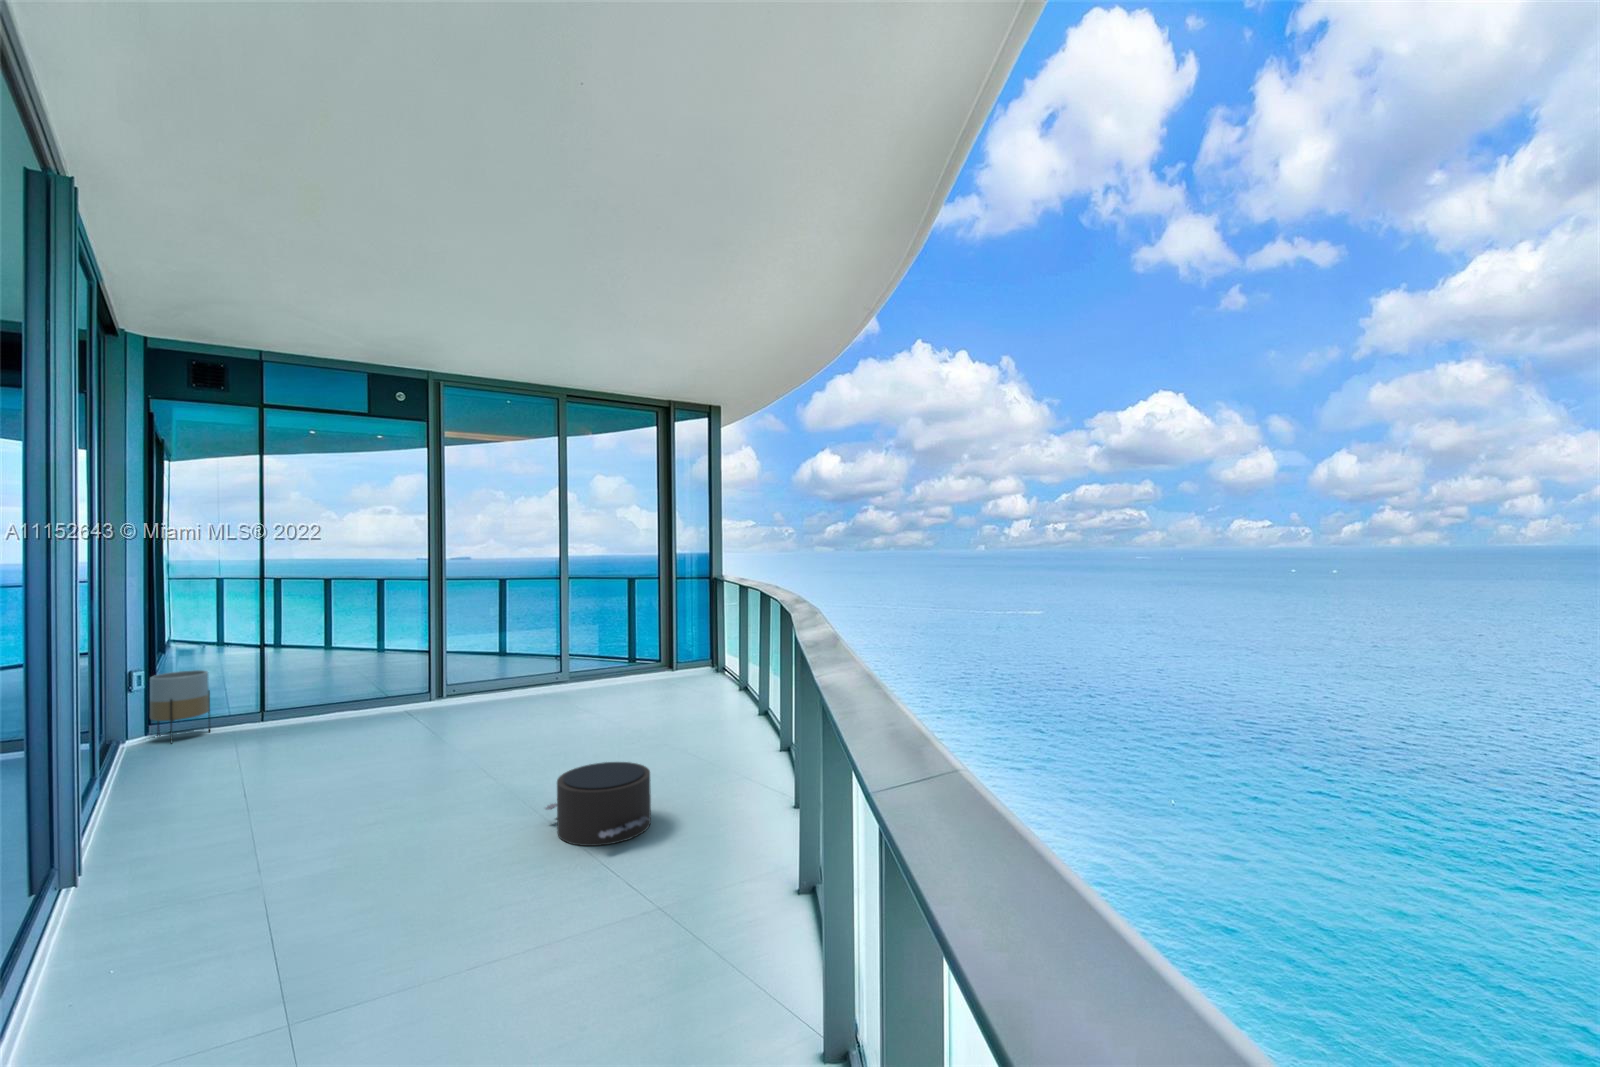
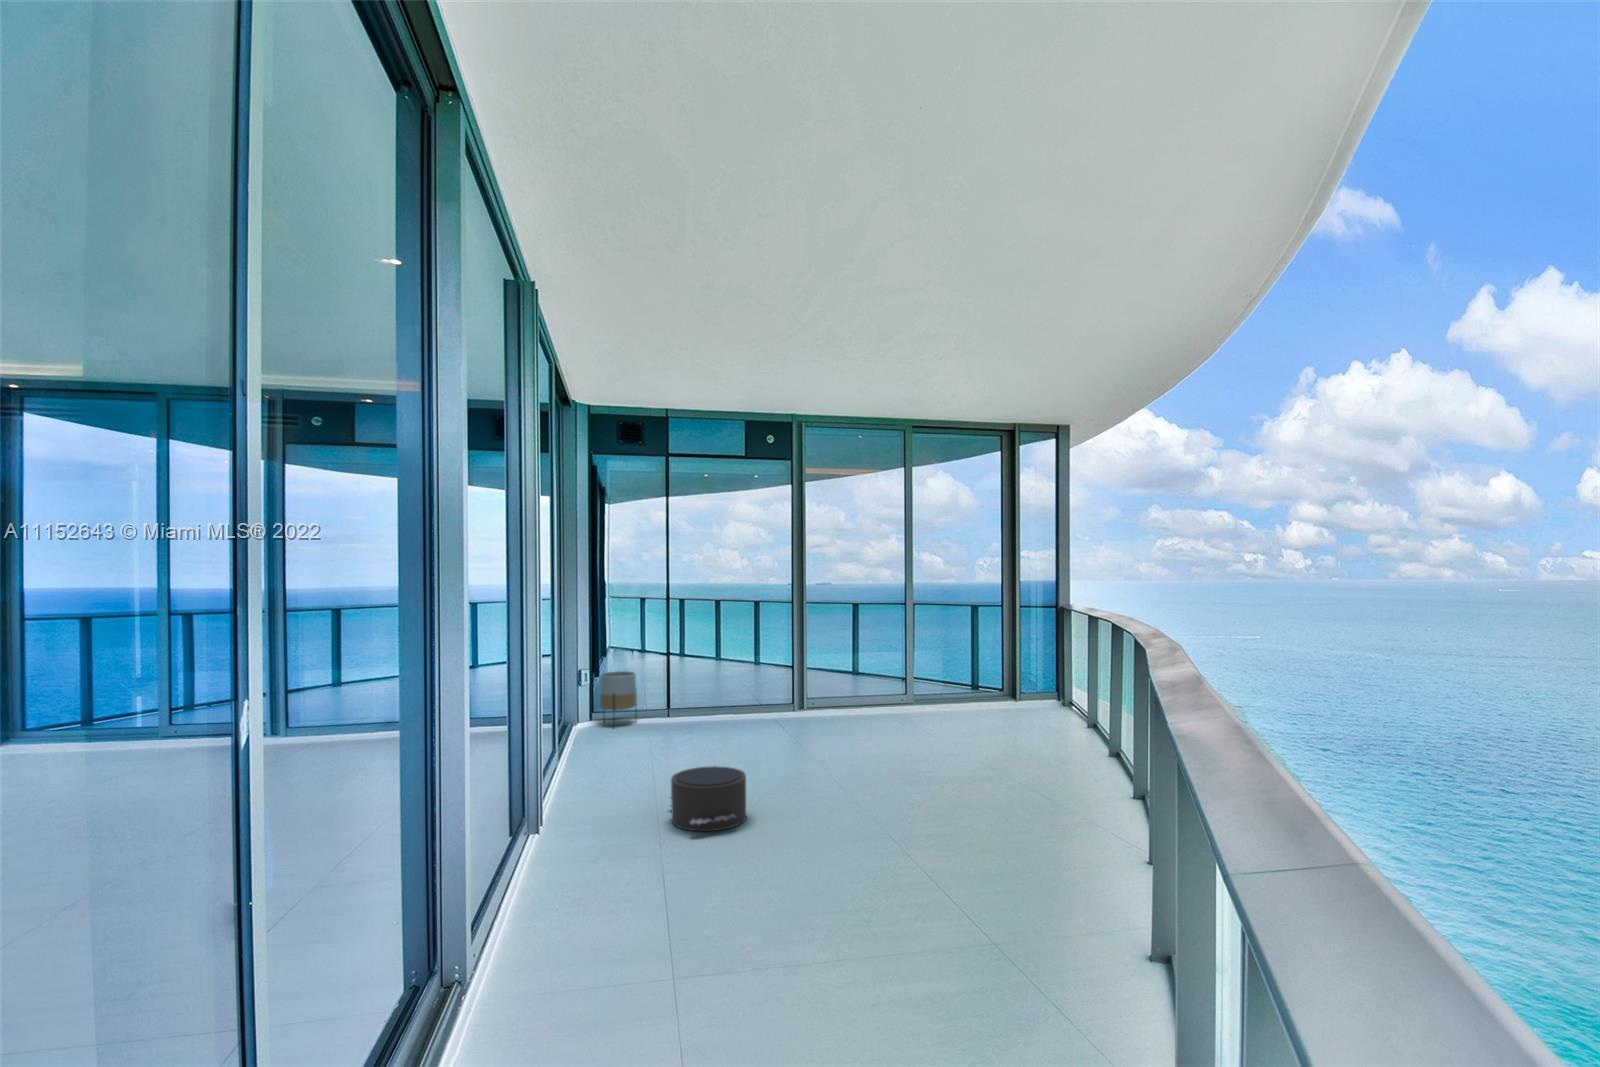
pouf: present [545,762,651,846] -> present [670,766,746,831]

